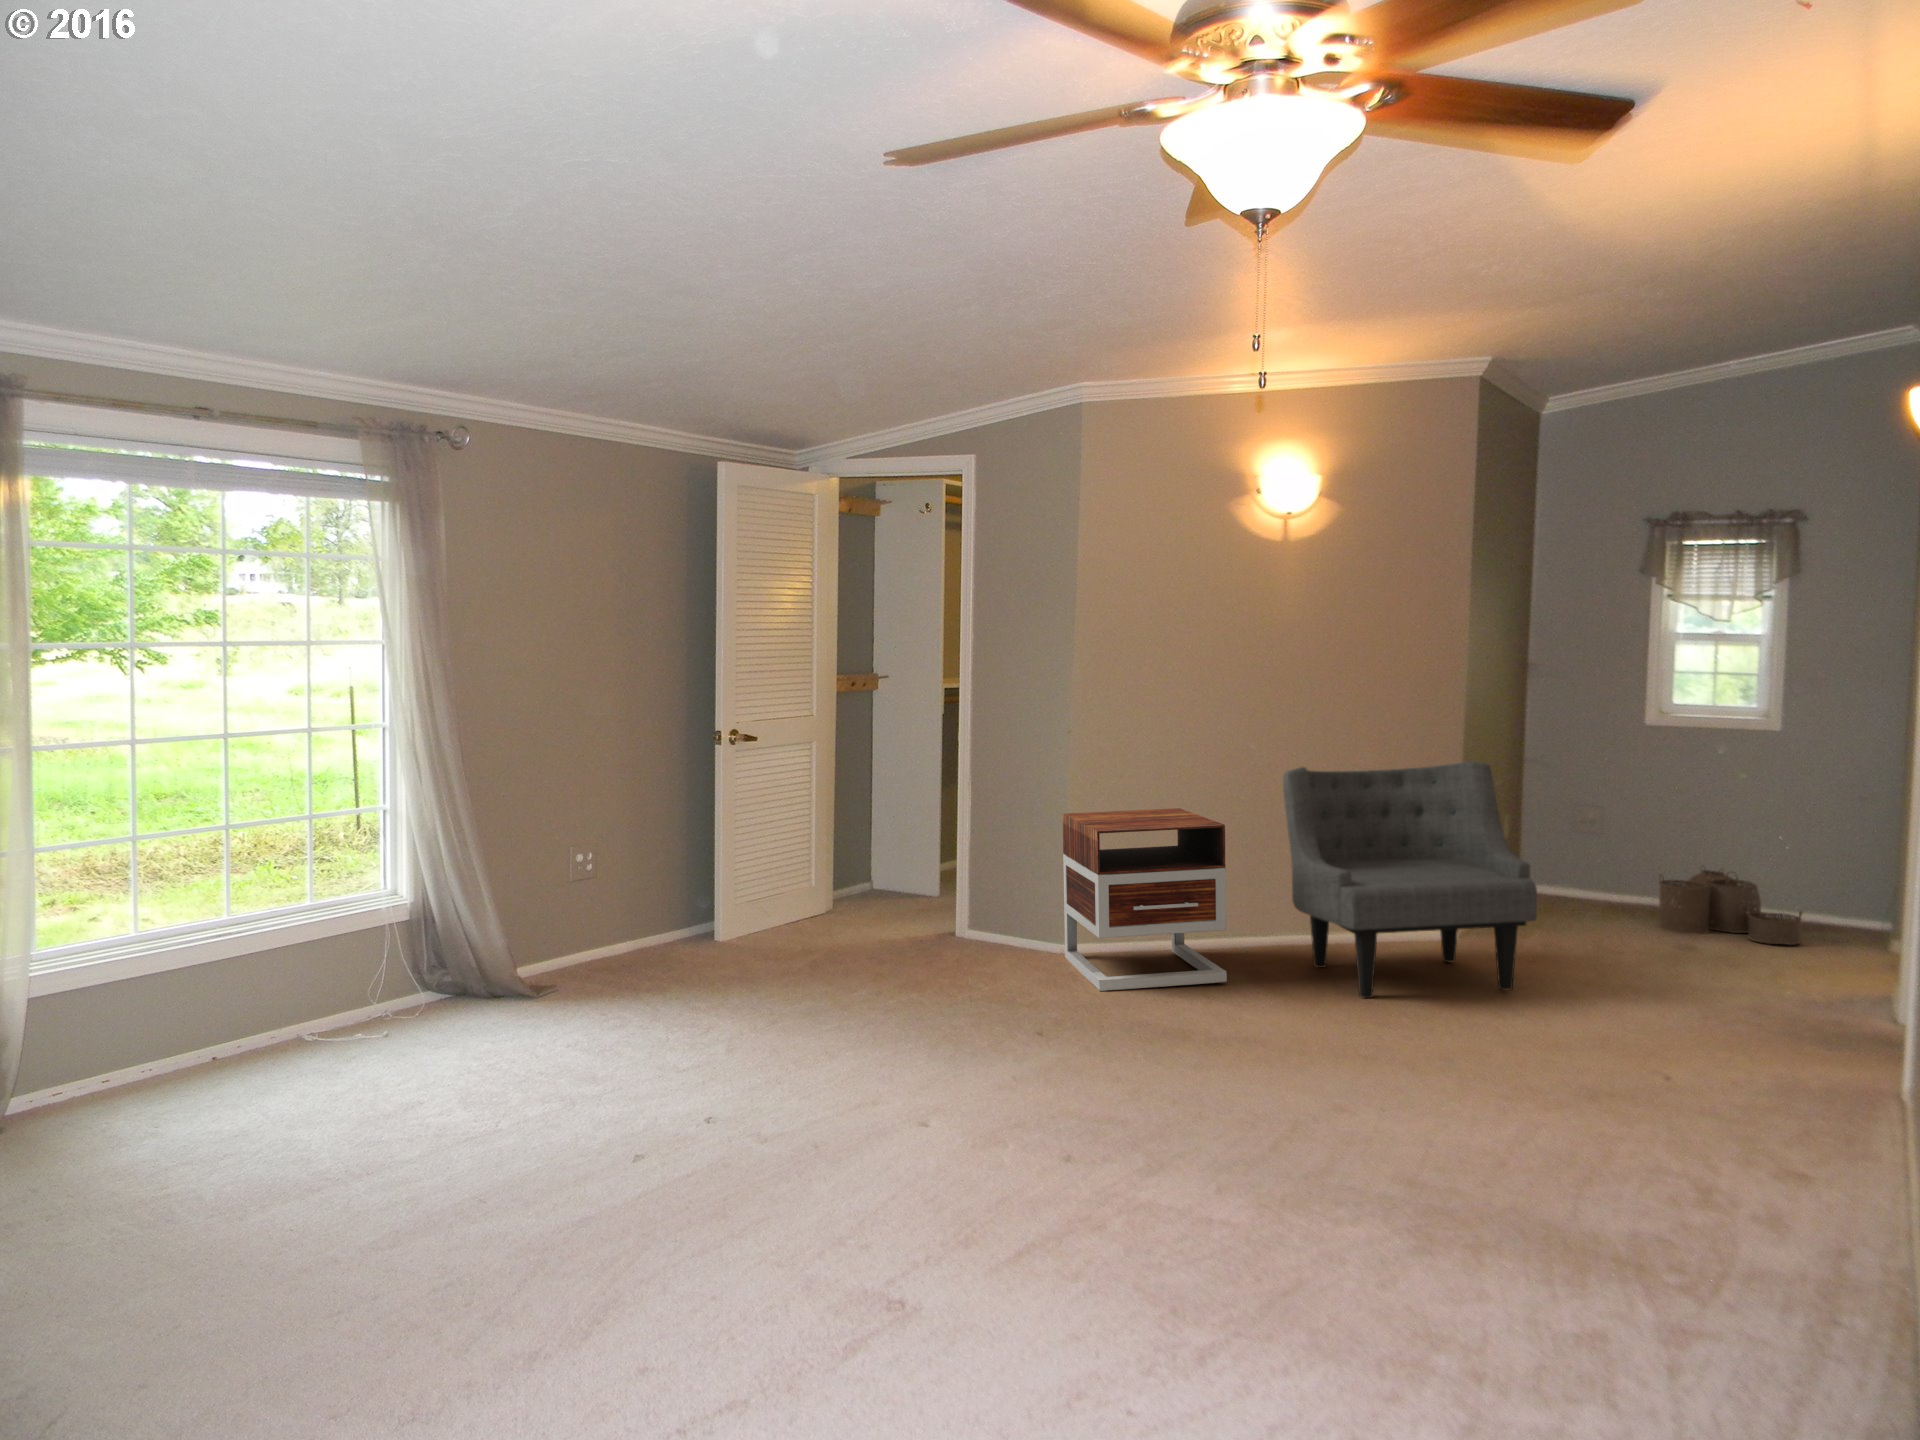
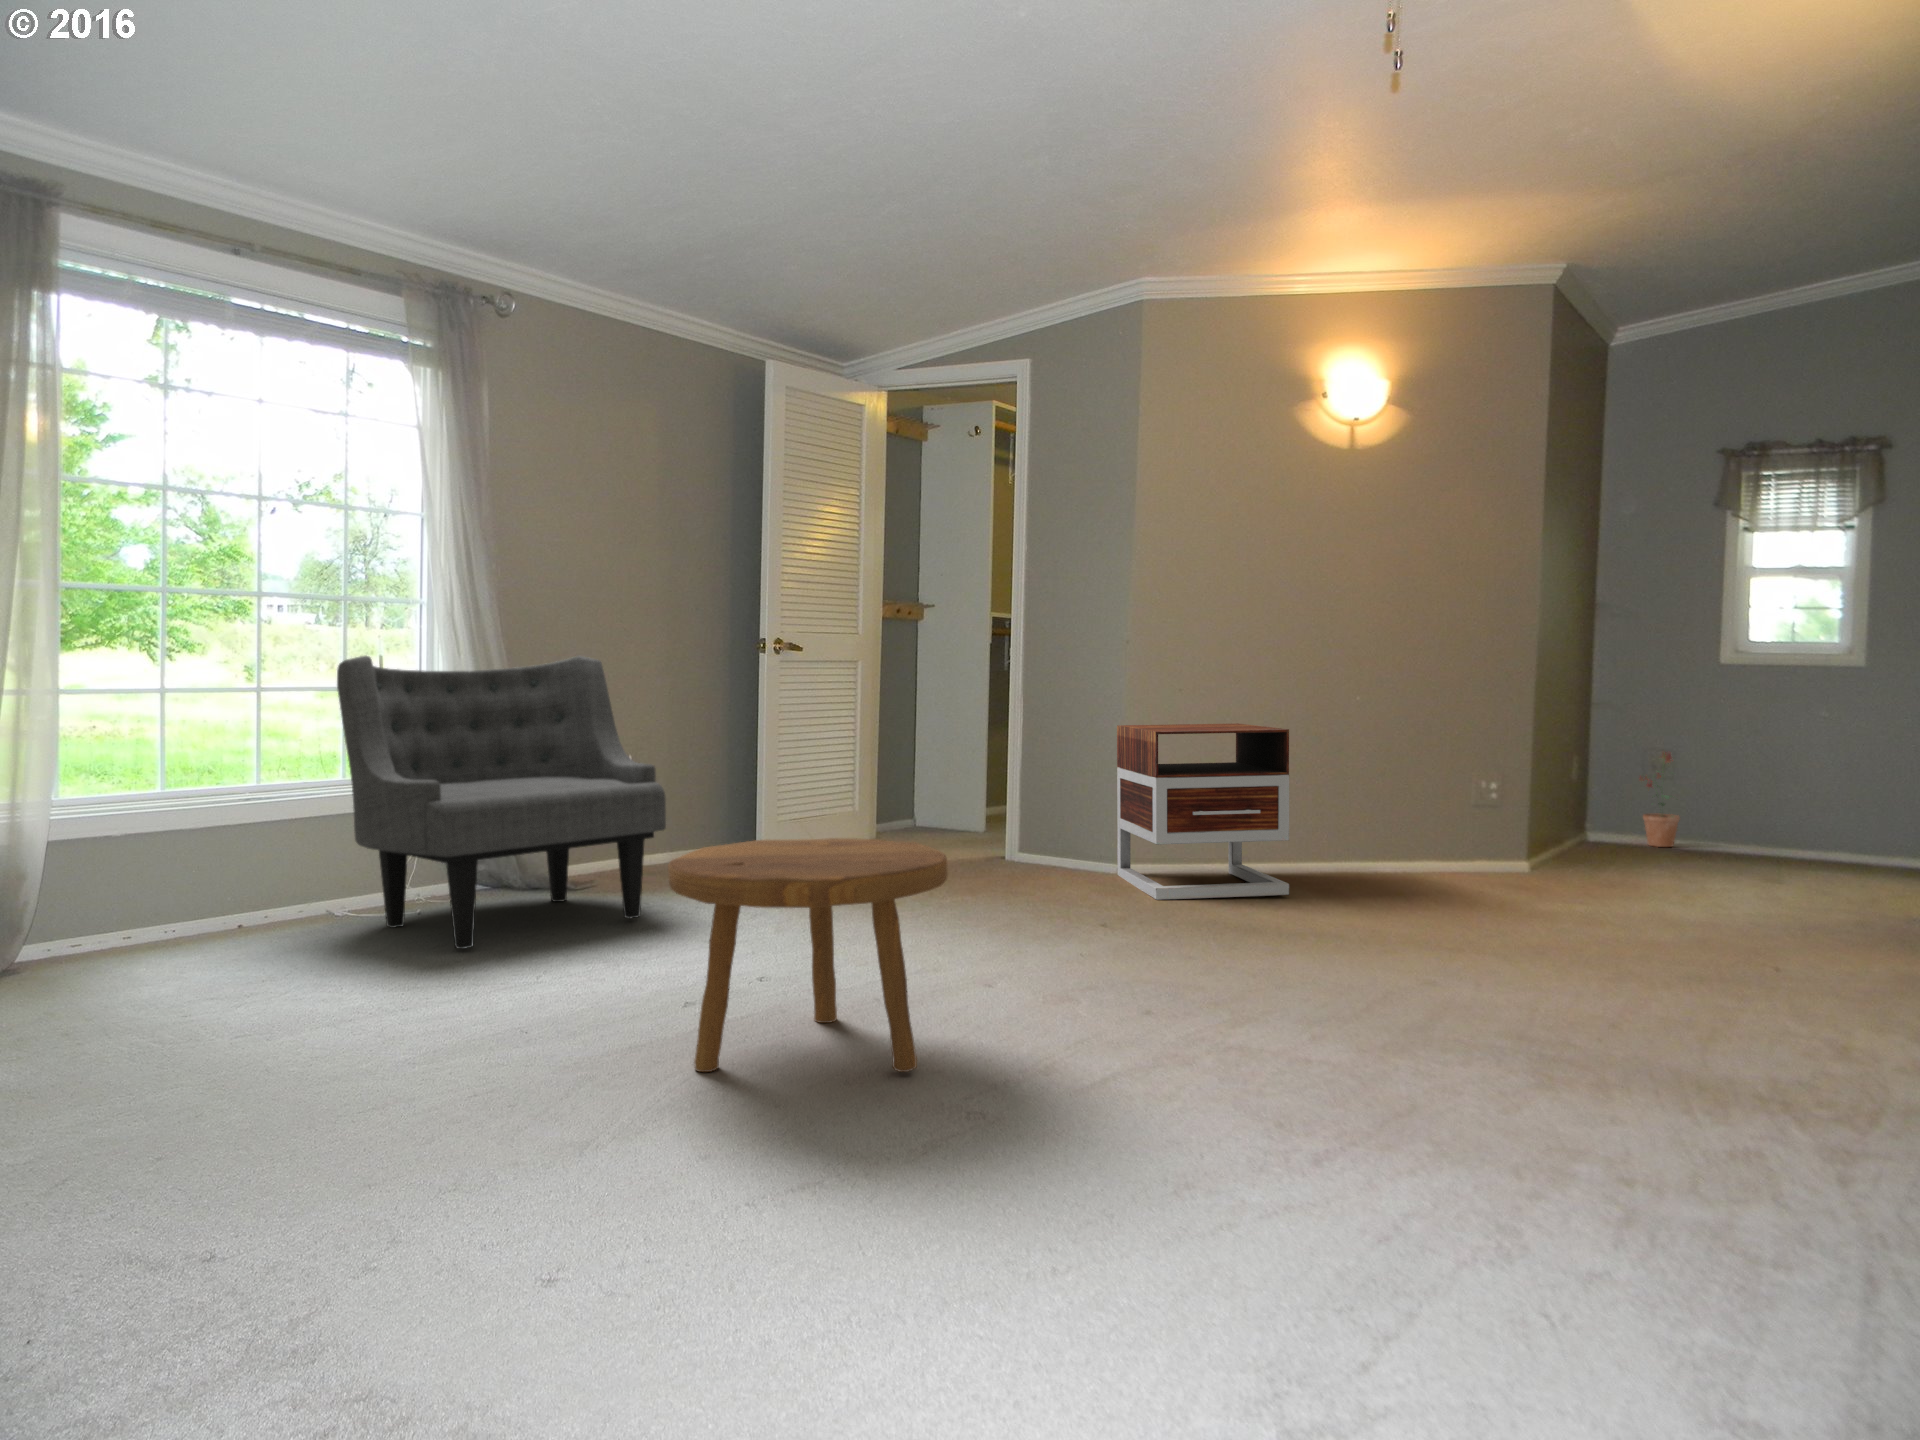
armchair: present [1283,761,1537,998] -> present [337,656,666,949]
potted plant: none [1569,810,1609,904] -> present [1640,752,1680,847]
woven basket: present [1659,866,1802,945] -> none [1737,806,1893,880]
footstool: none [628,993,889,1236] -> present [668,838,948,1072]

